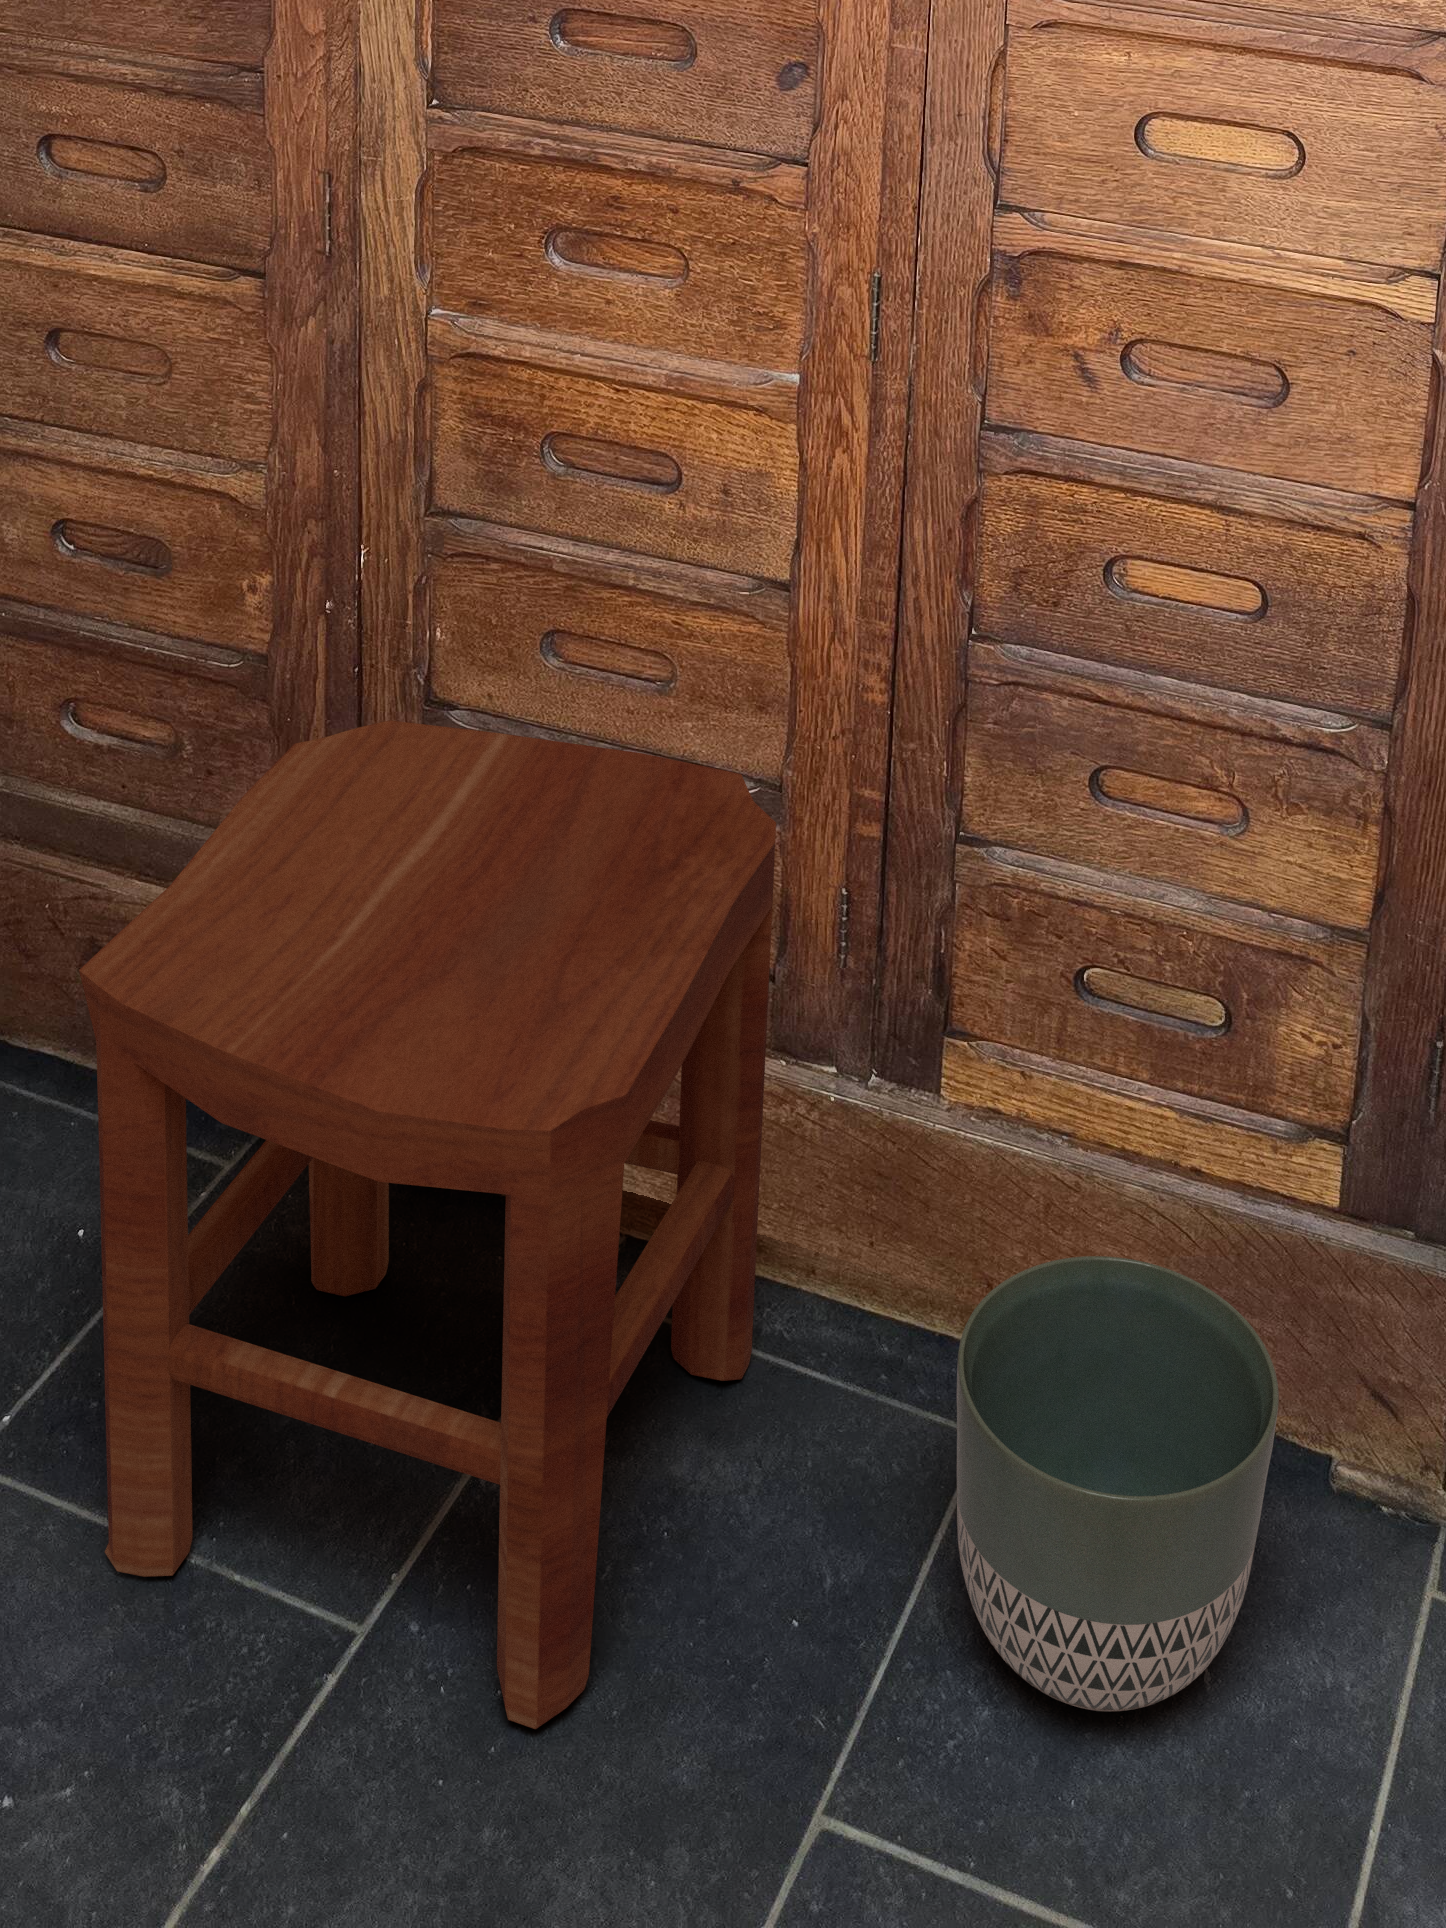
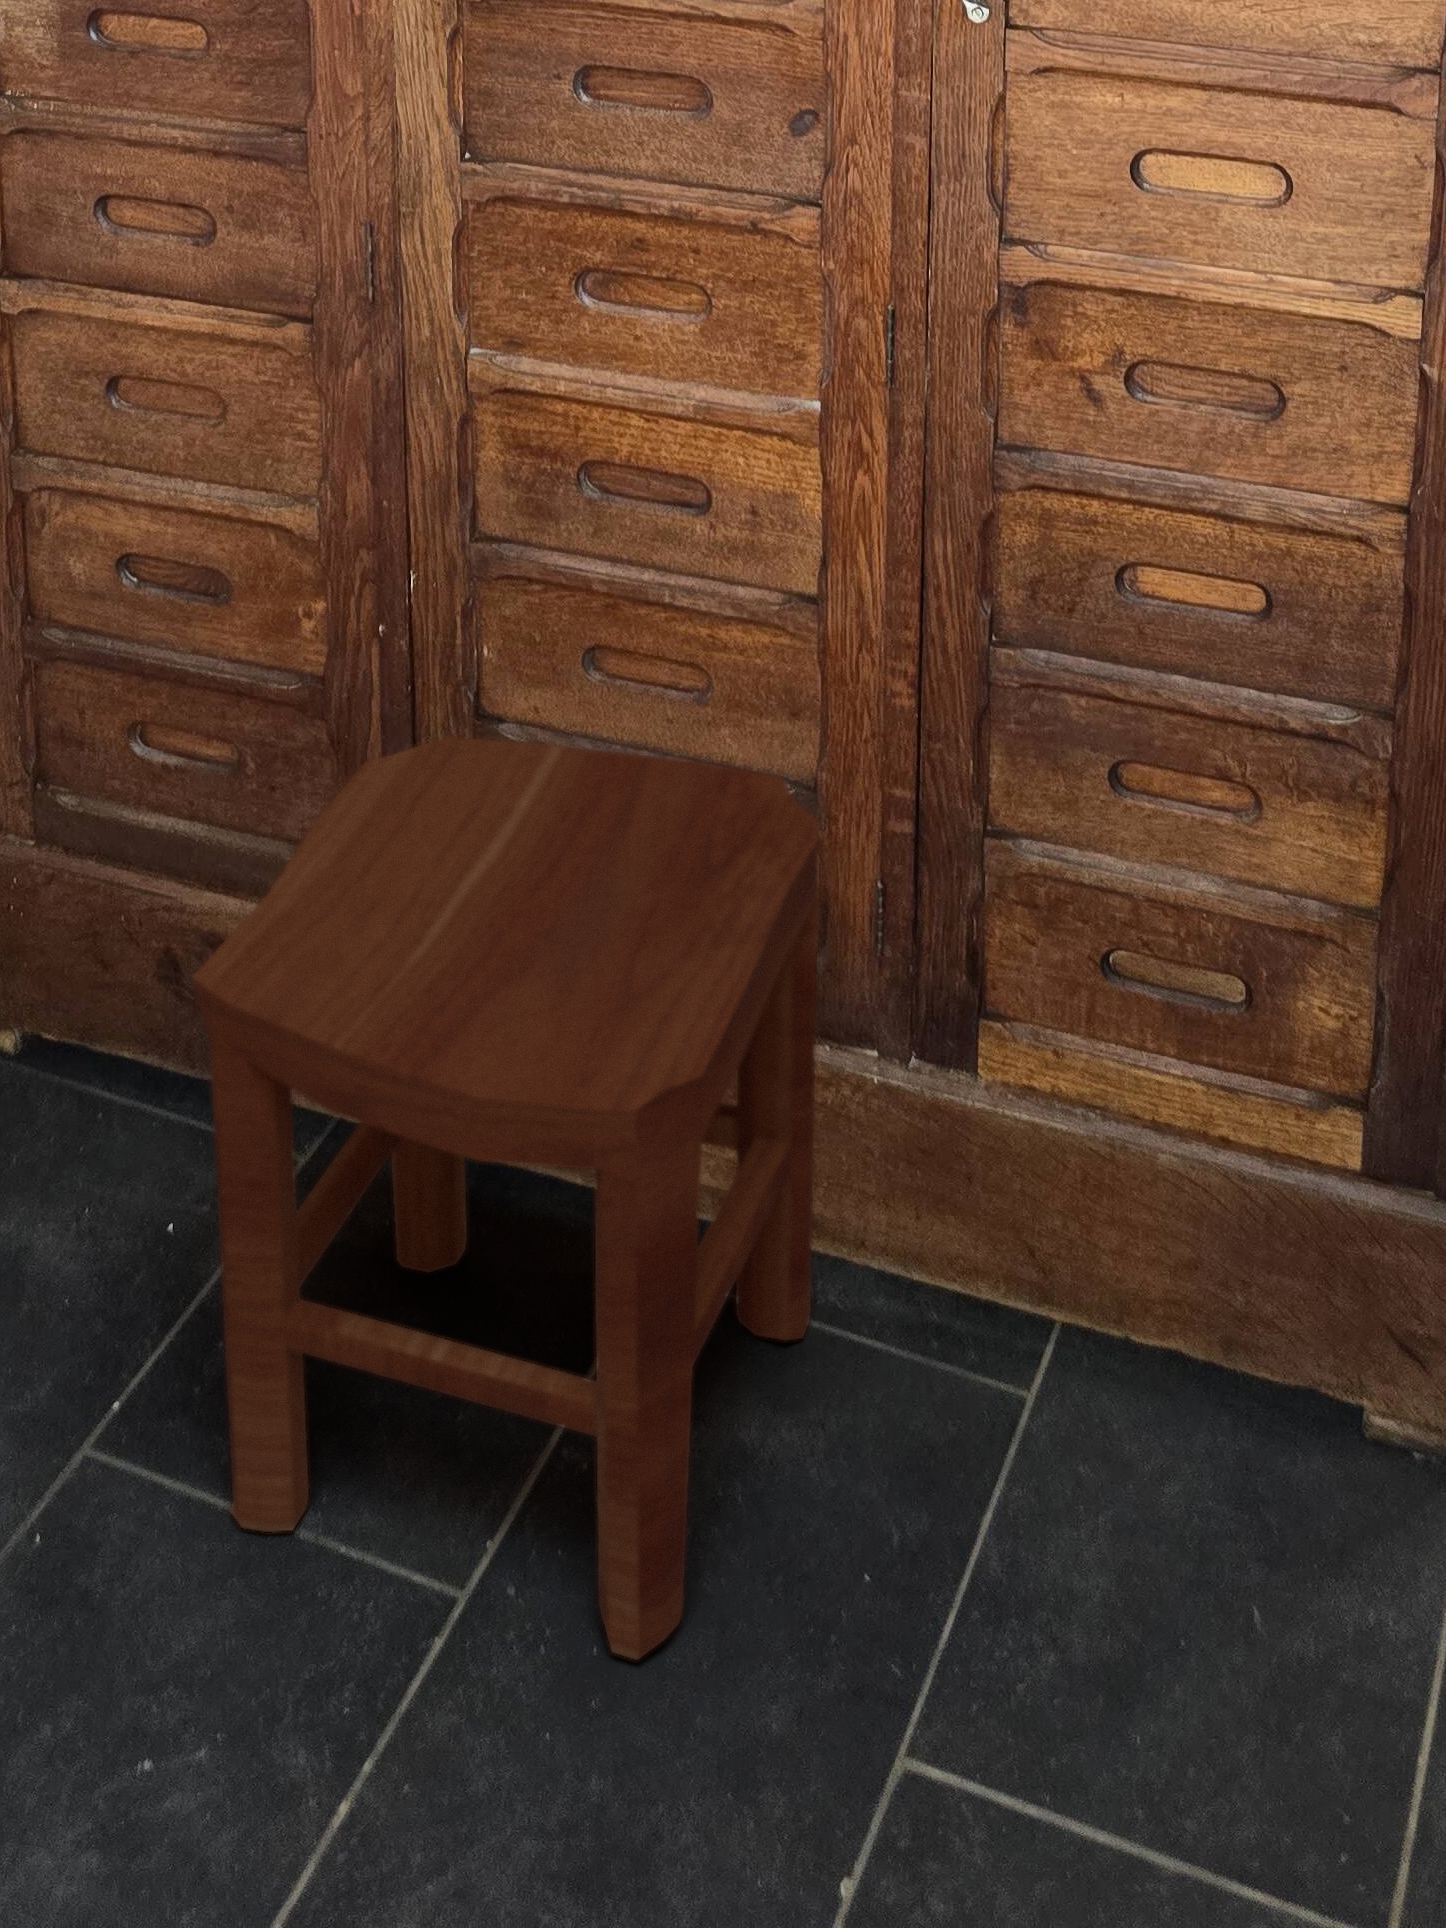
planter: present [957,1256,1279,1711] -> none [1012,1214,1312,1630]

